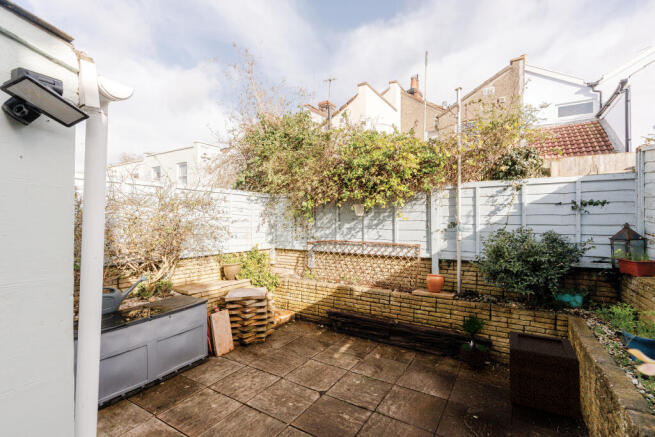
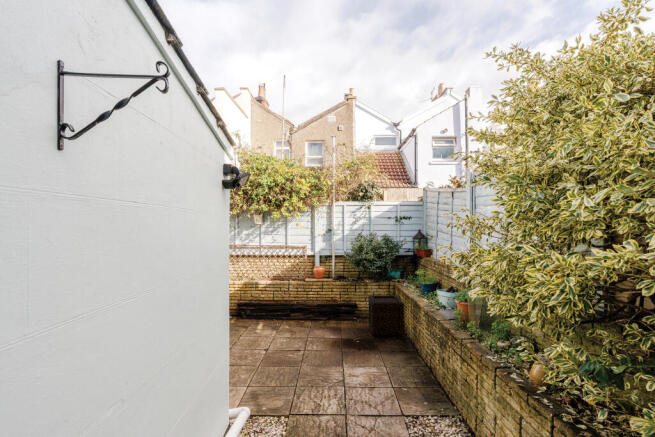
potted tree: present [457,313,488,366] -> none [336,285,358,322]

